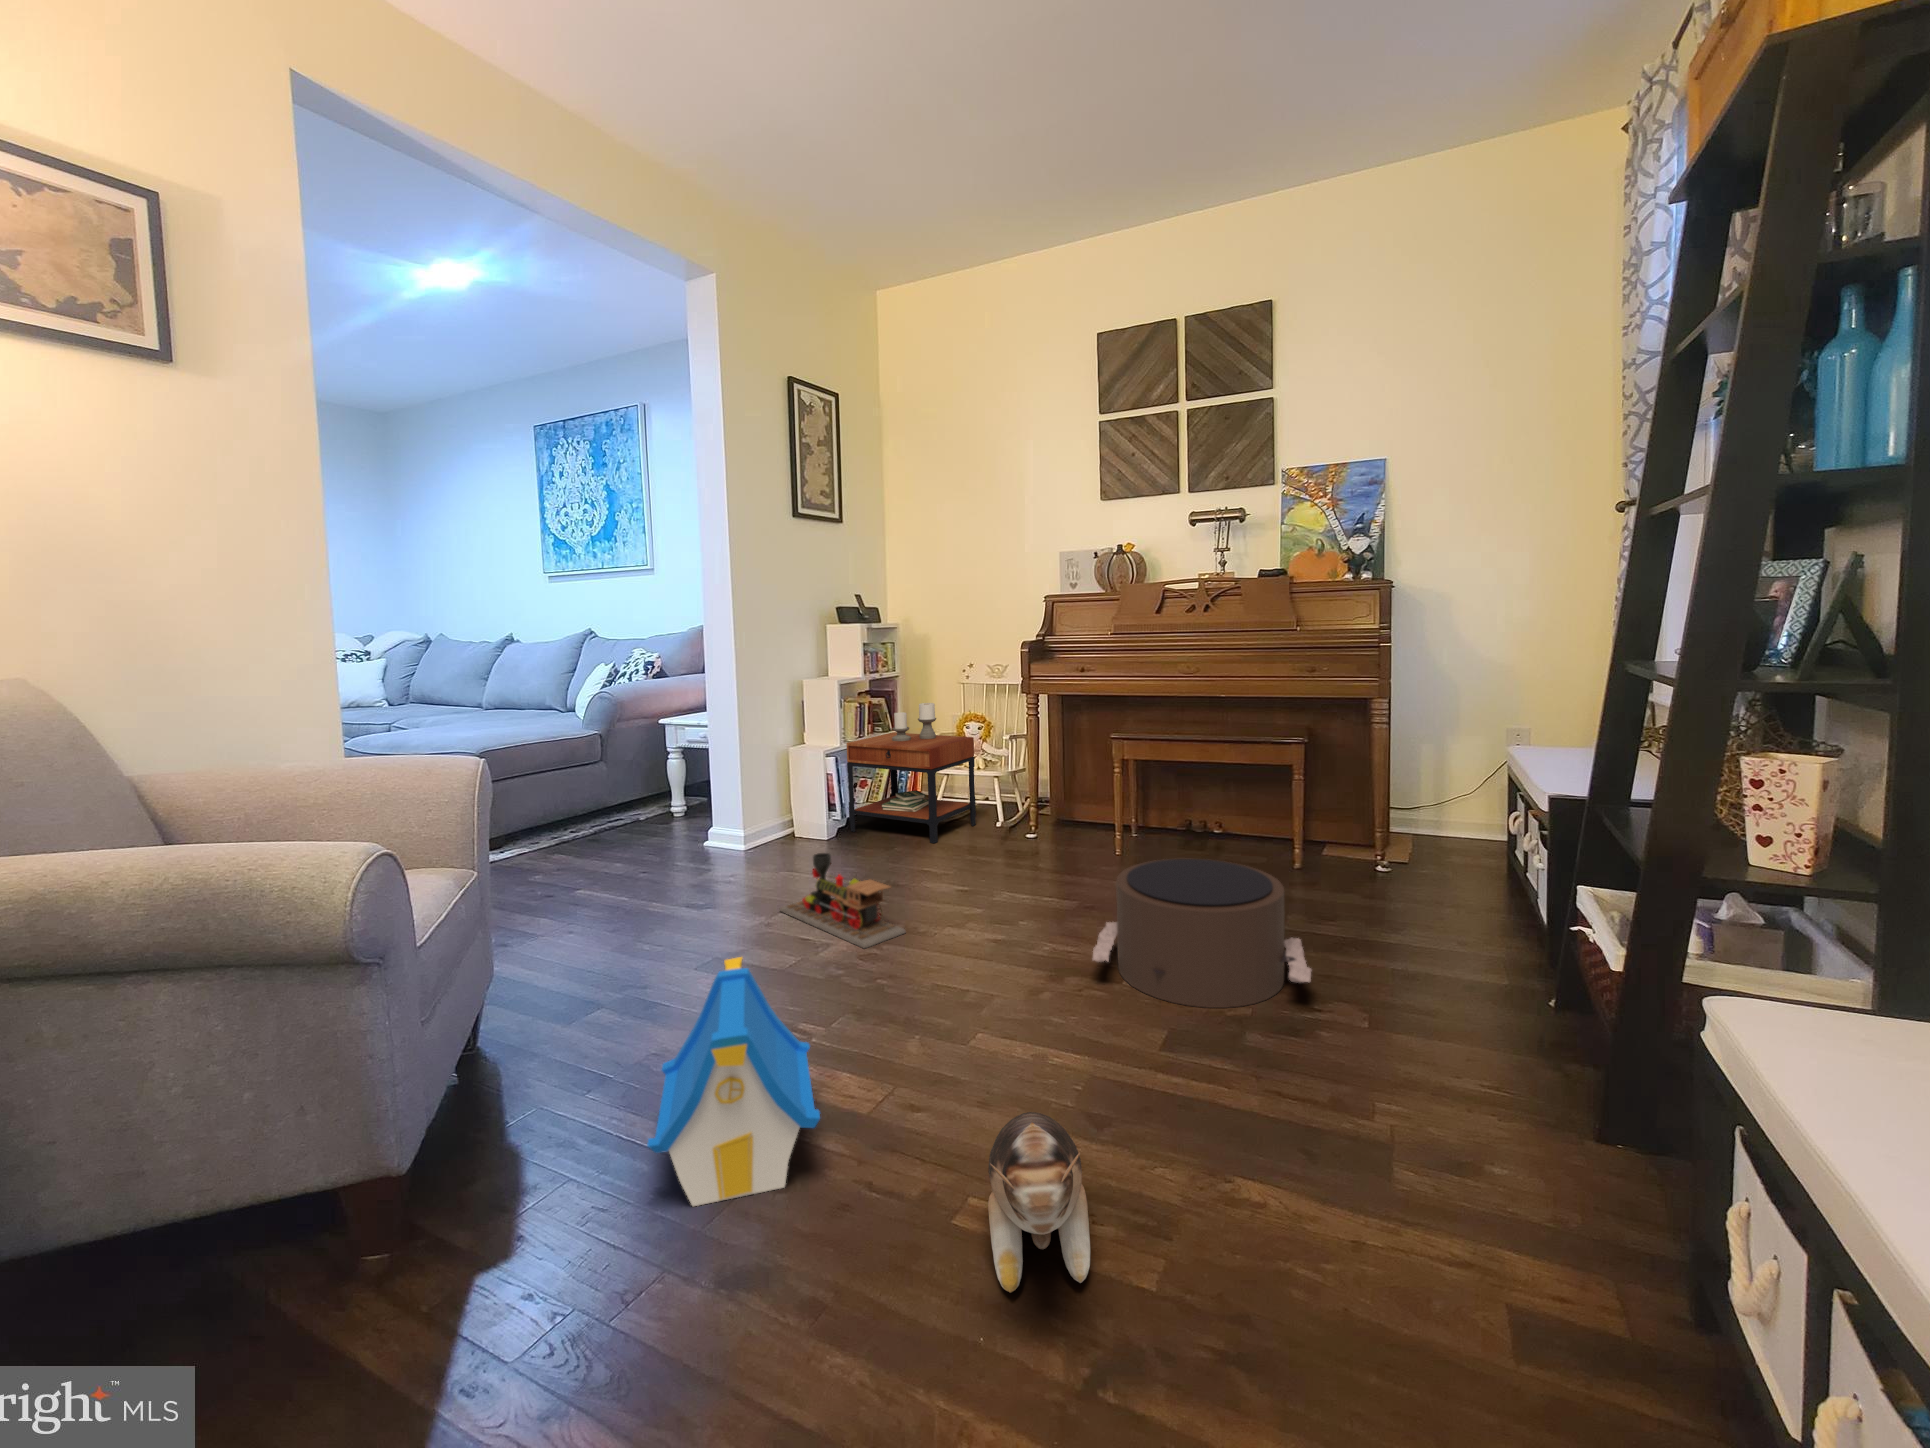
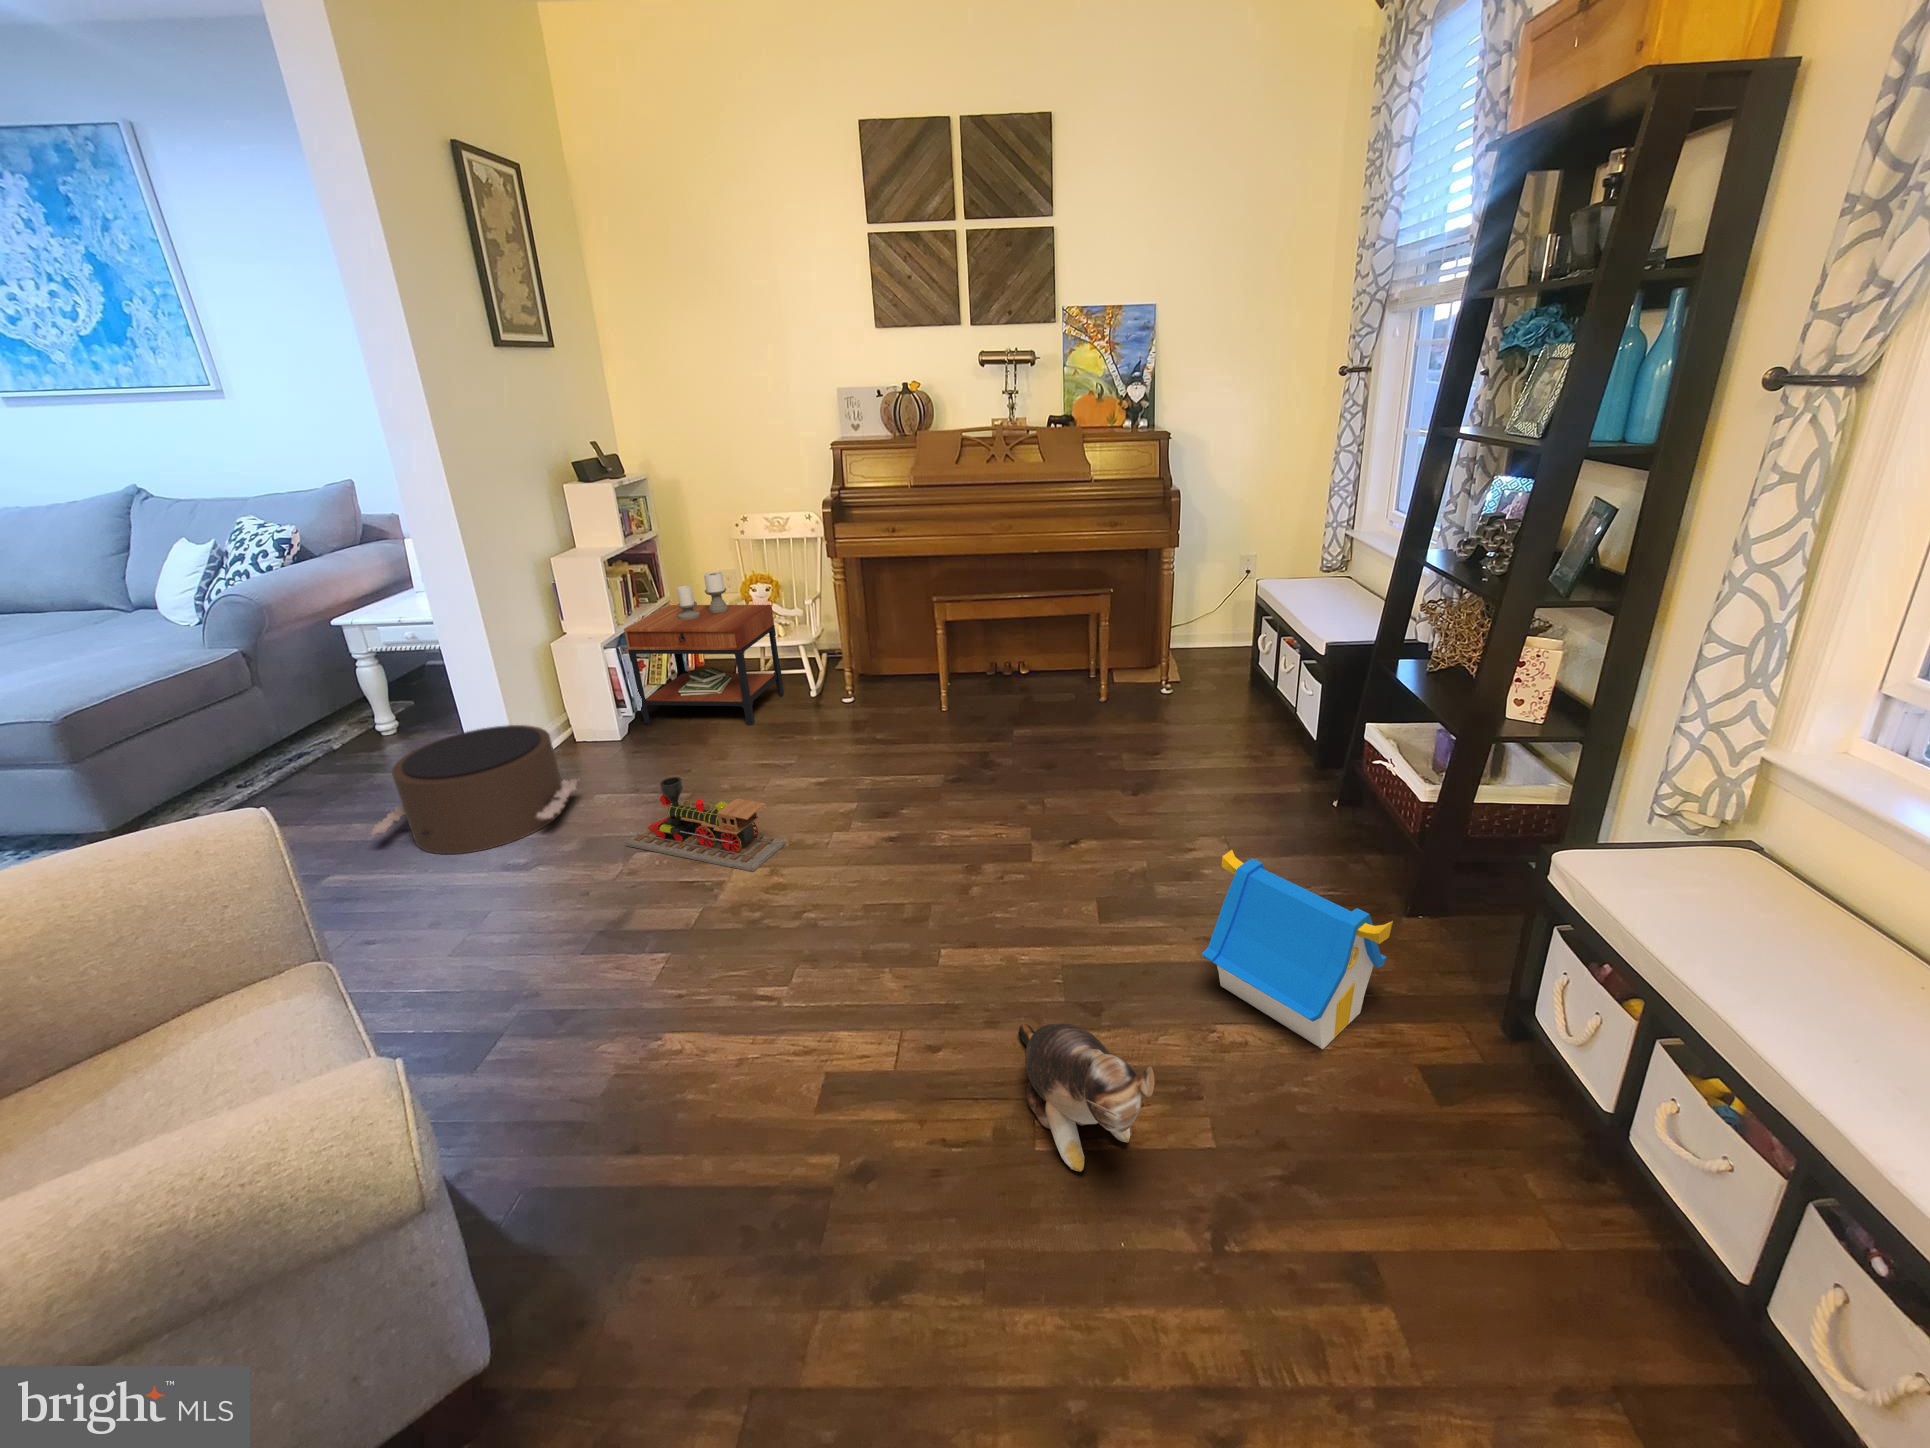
pouf: present [1093,859,1311,1008] -> present [371,725,577,854]
toy house: present [647,957,820,1206] -> present [1202,850,1393,1049]

